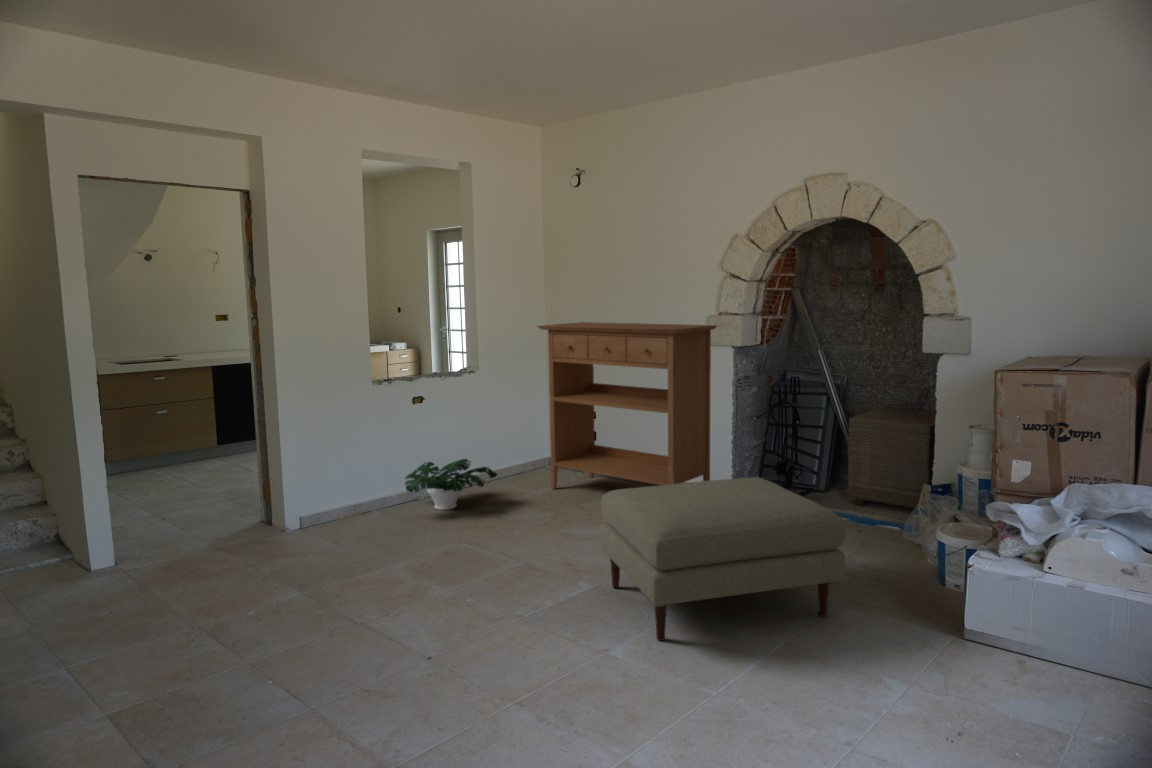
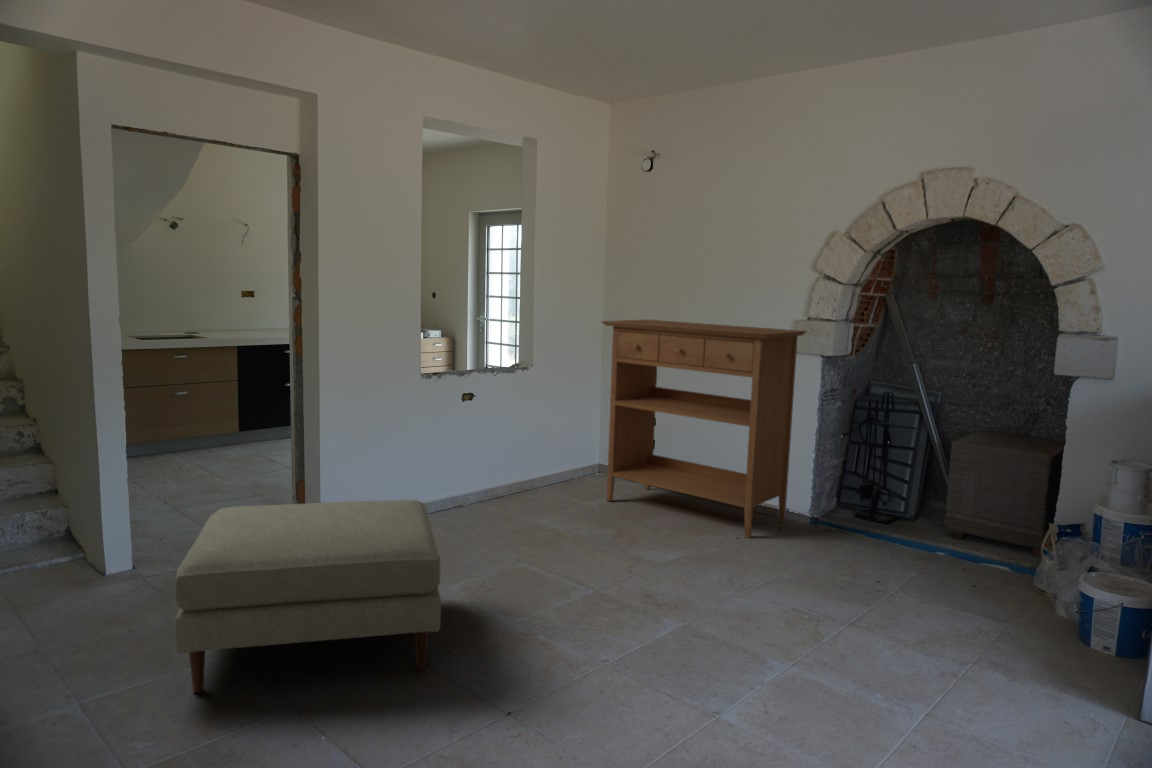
potted plant: present [405,459,497,510] -> none [453,464,552,520]
ottoman: present [601,477,845,641] -> present [175,500,441,693]

